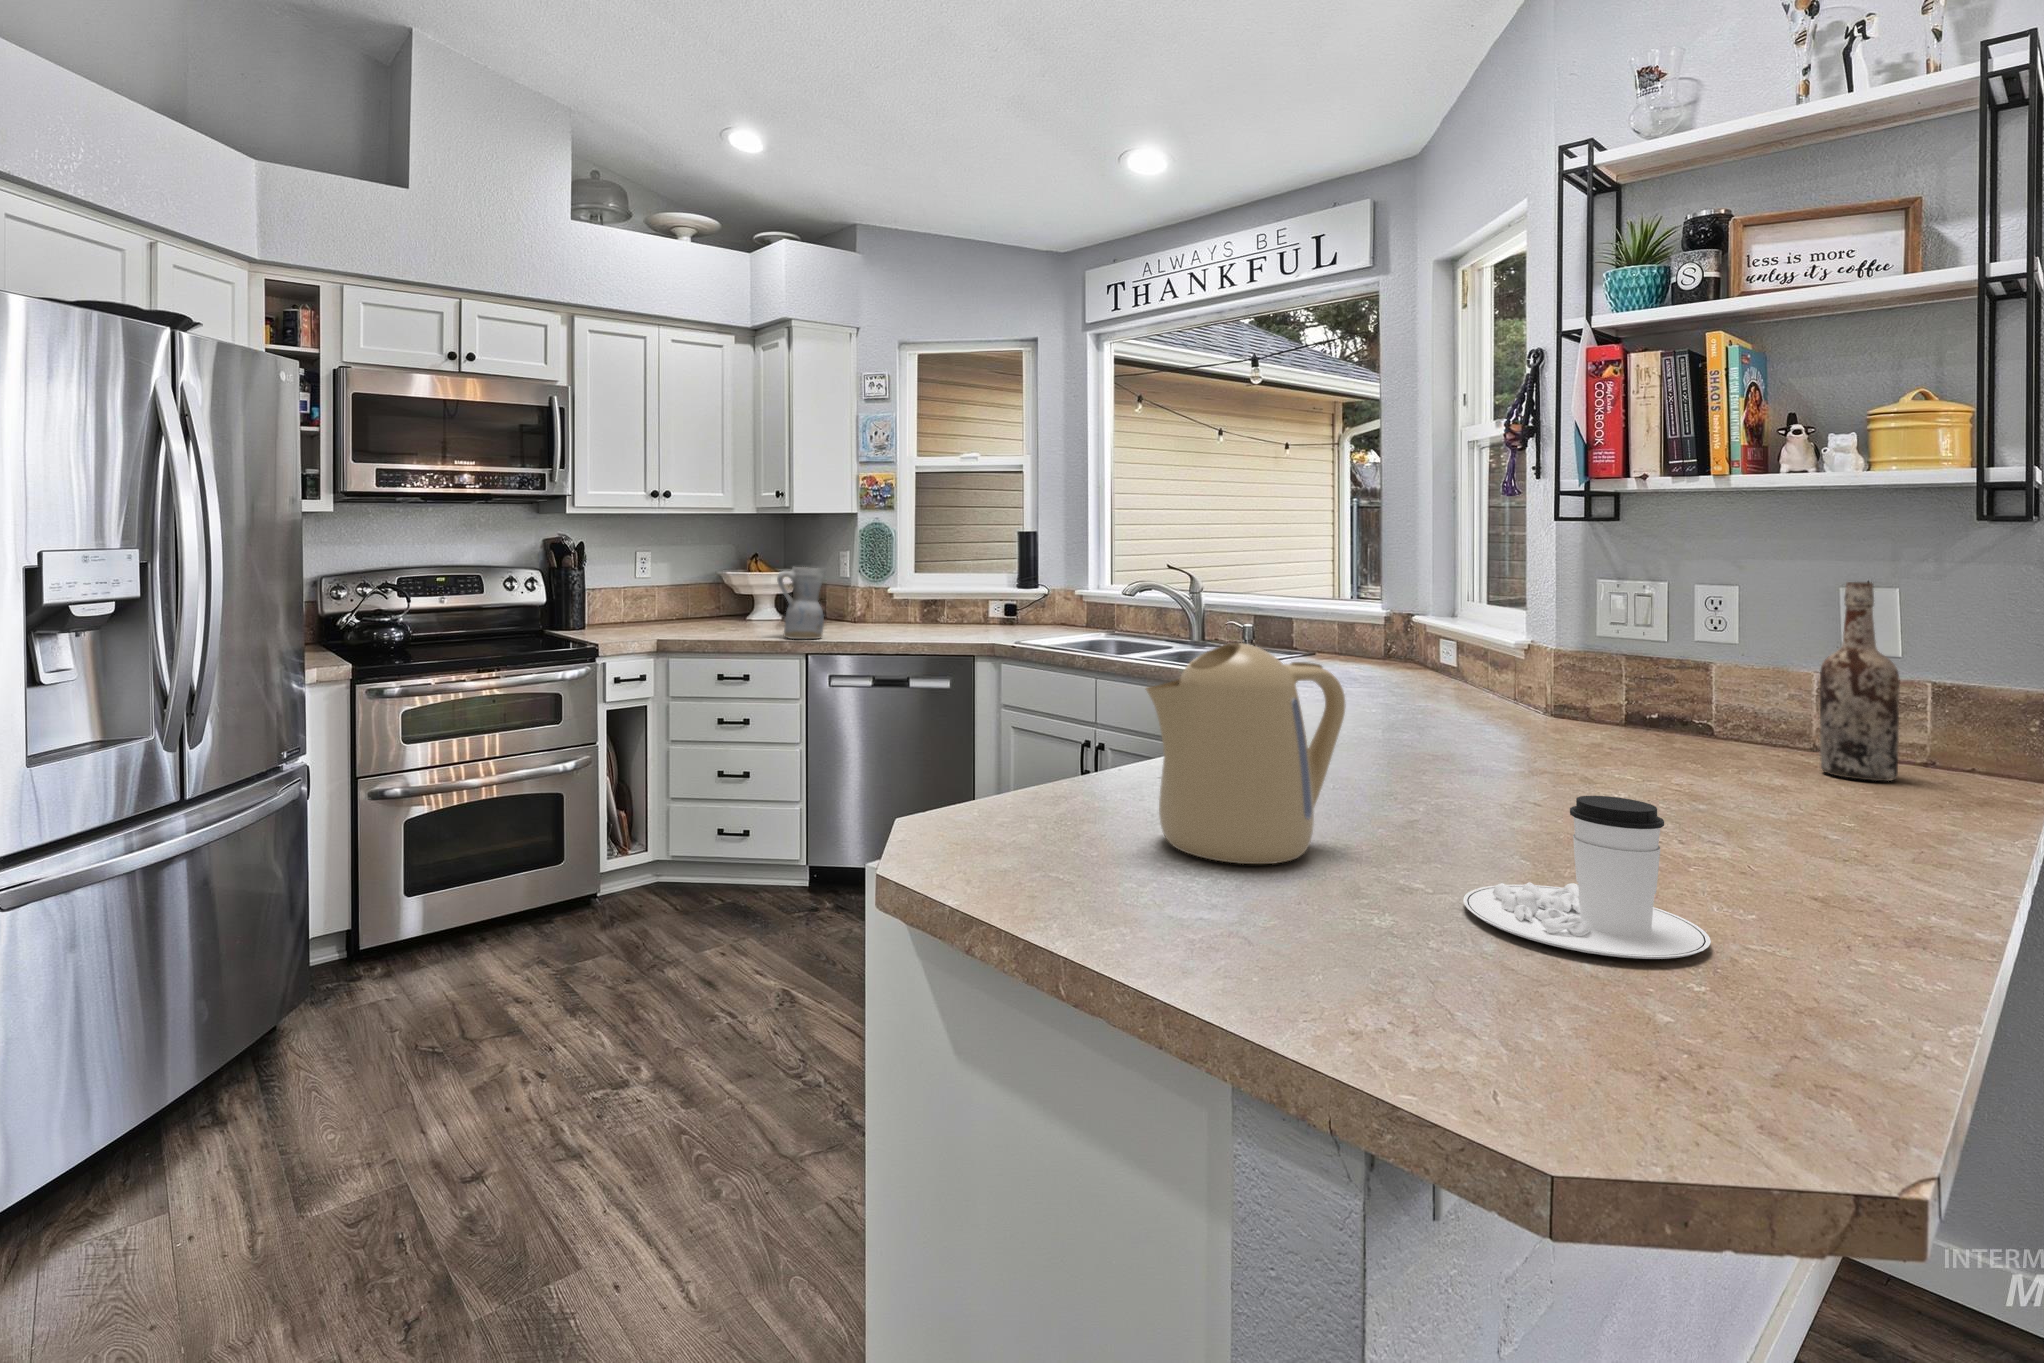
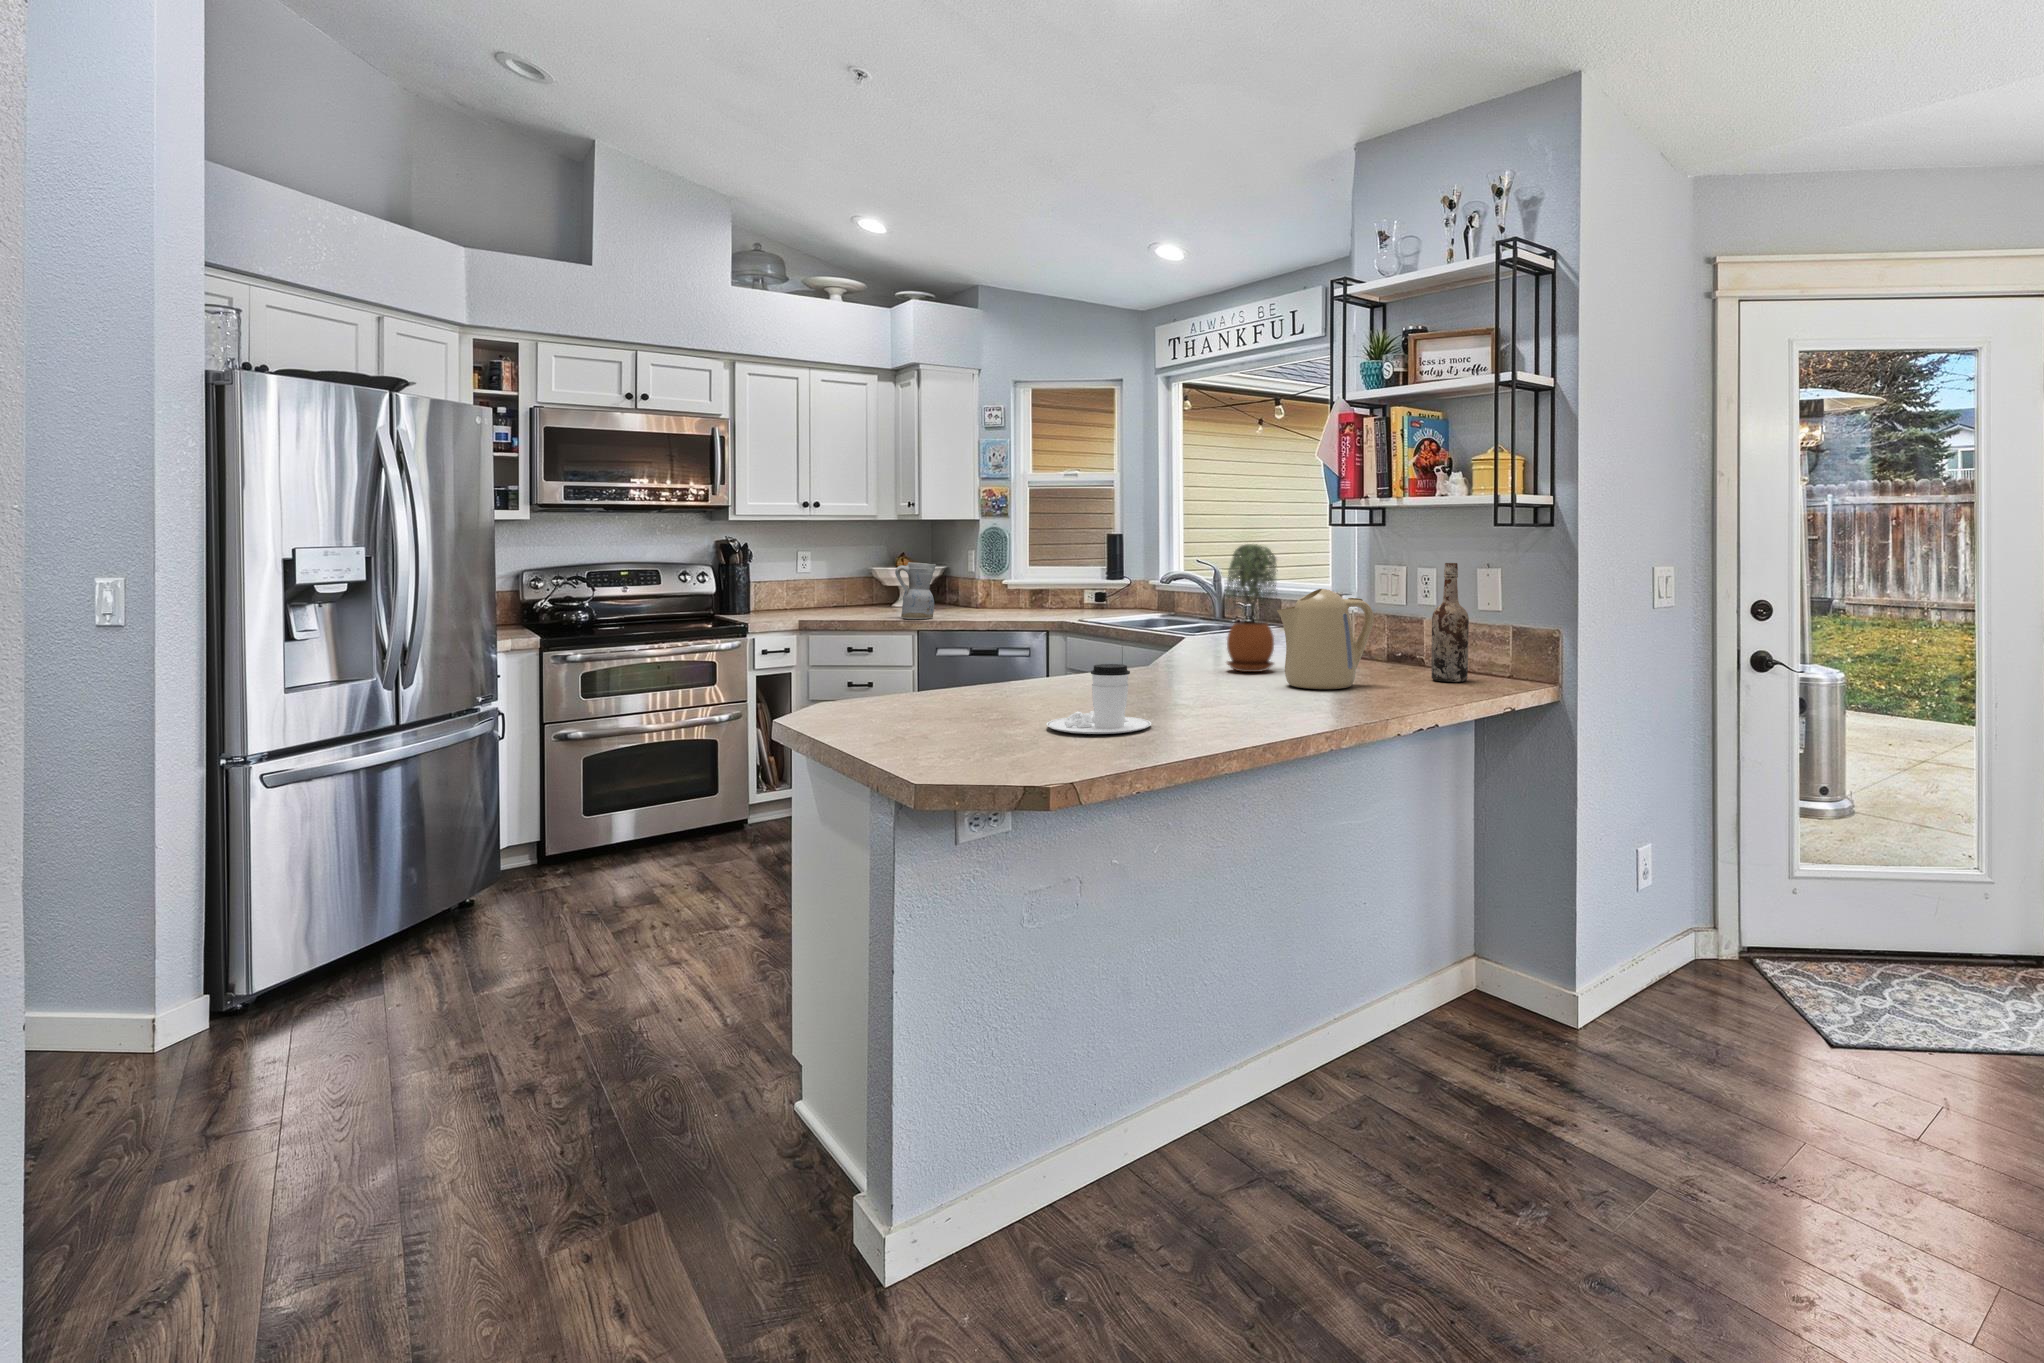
potted plant: none [1429,548,1517,752] -> present [1221,544,1277,672]
kettle: present [1146,643,1346,864] -> present [1277,589,1374,689]

